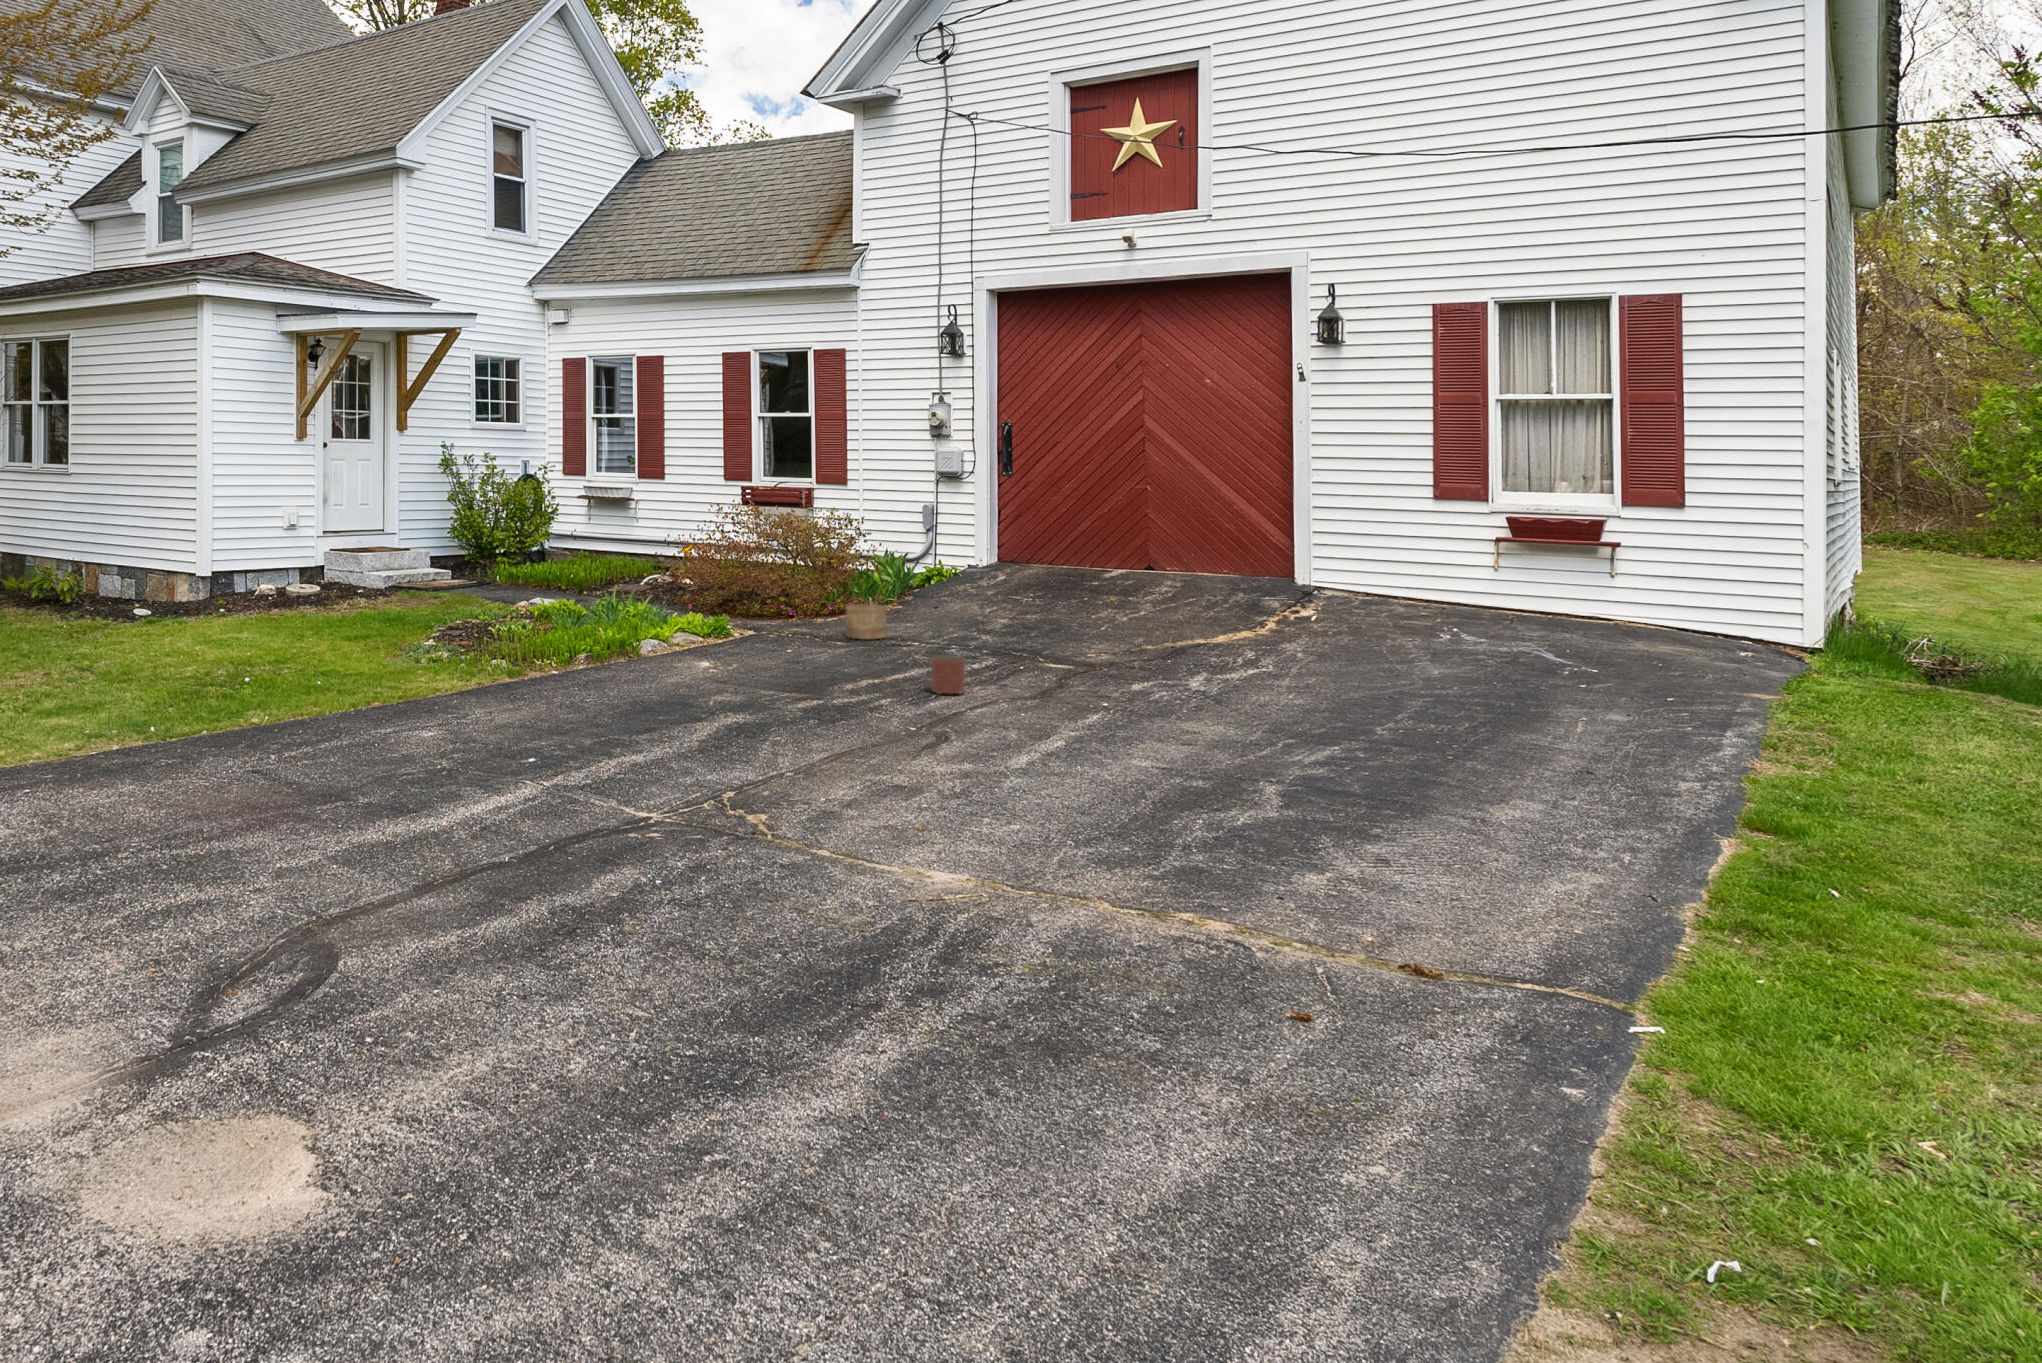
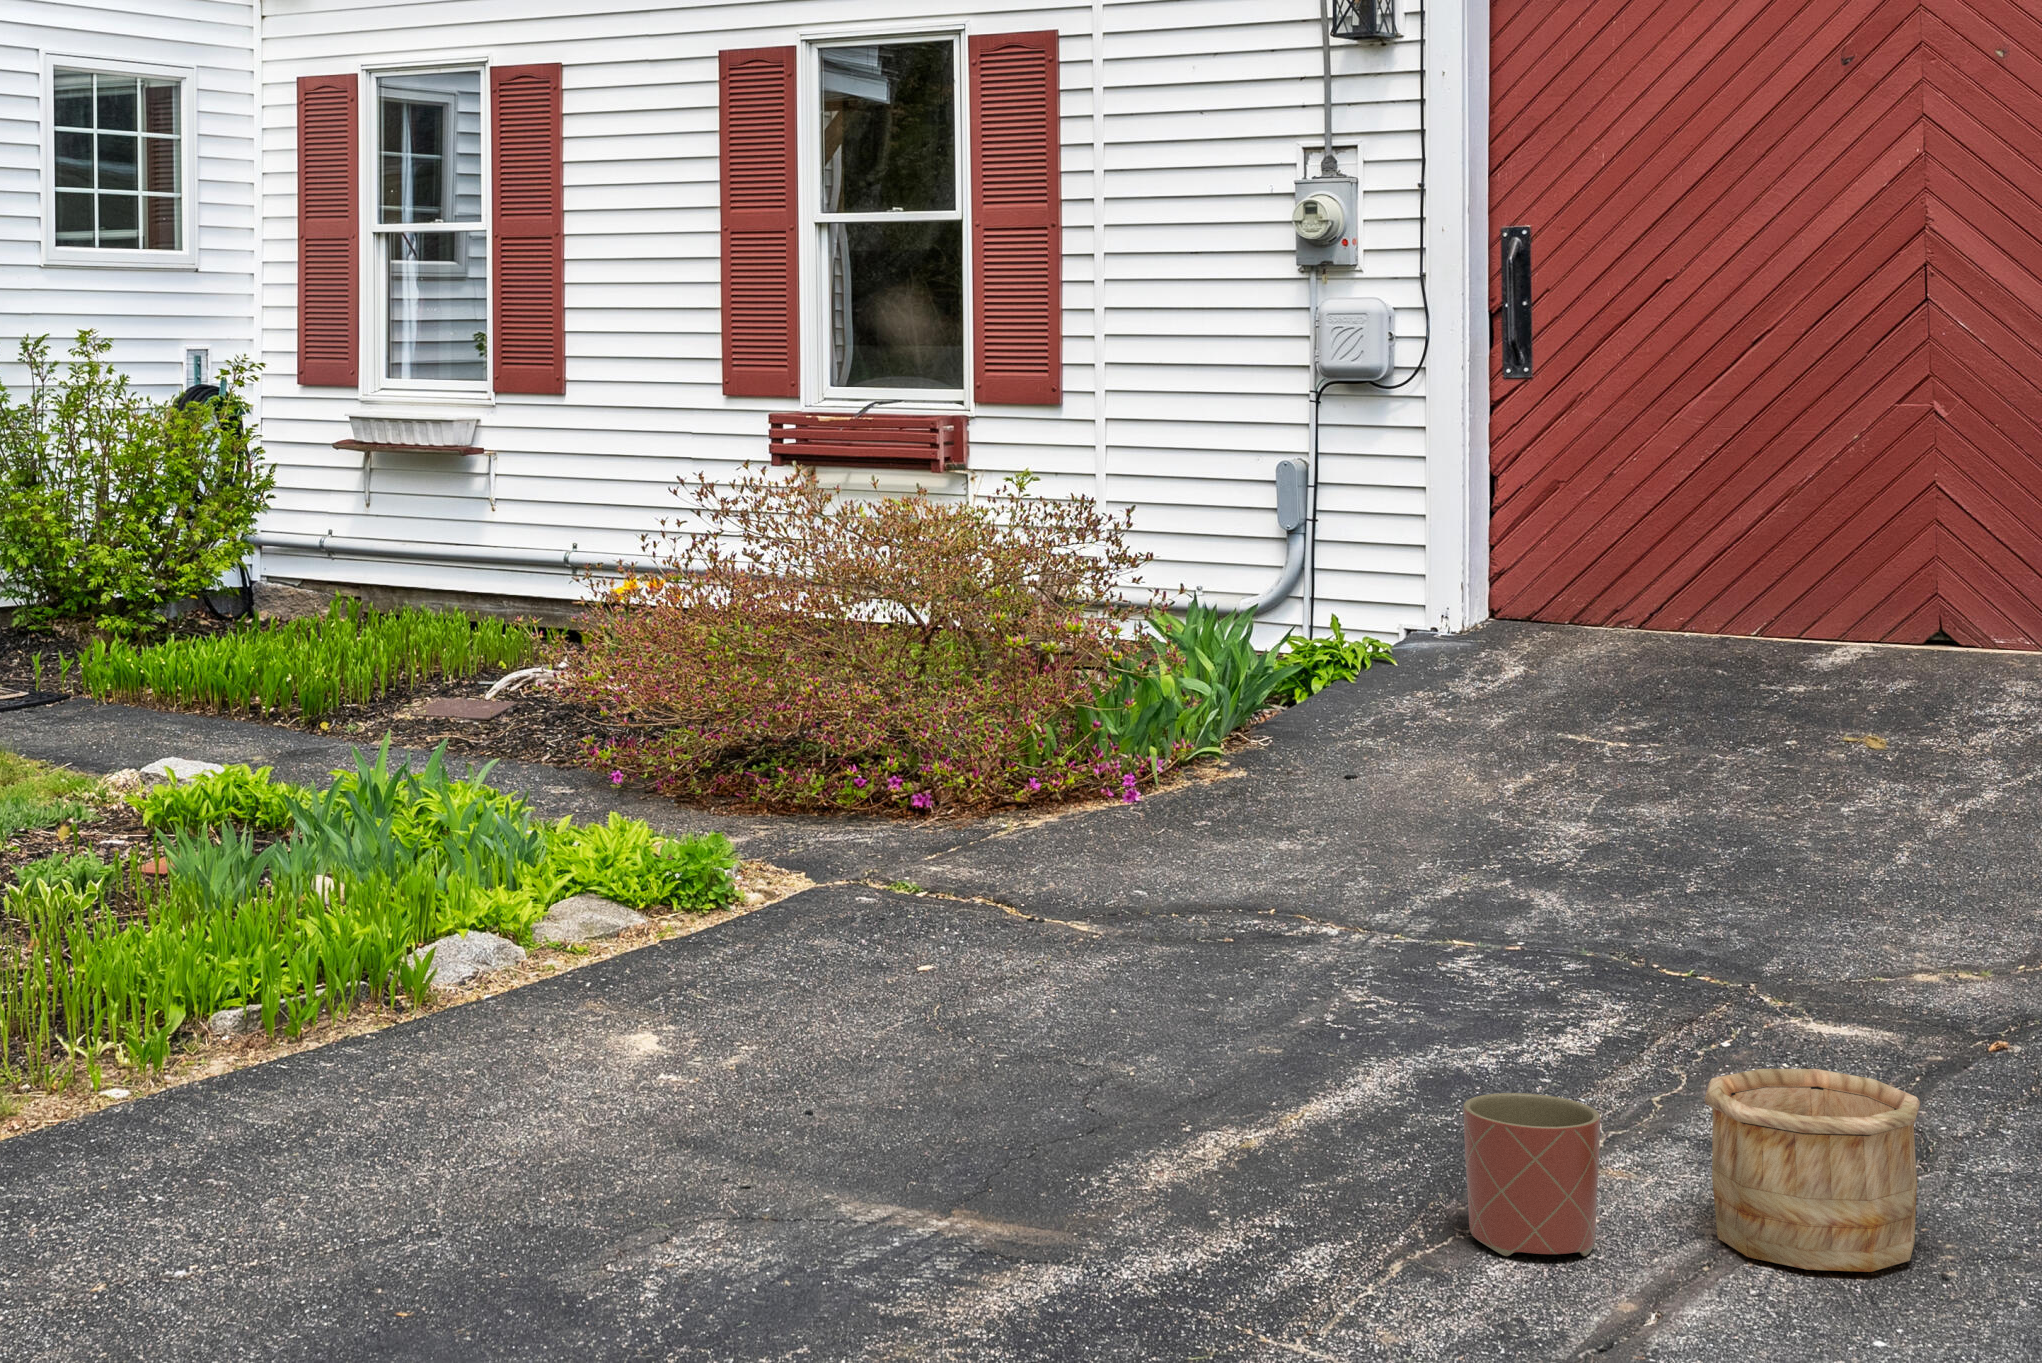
wooden bucket: present [846,604,887,640] -> present [1705,1069,1920,1272]

